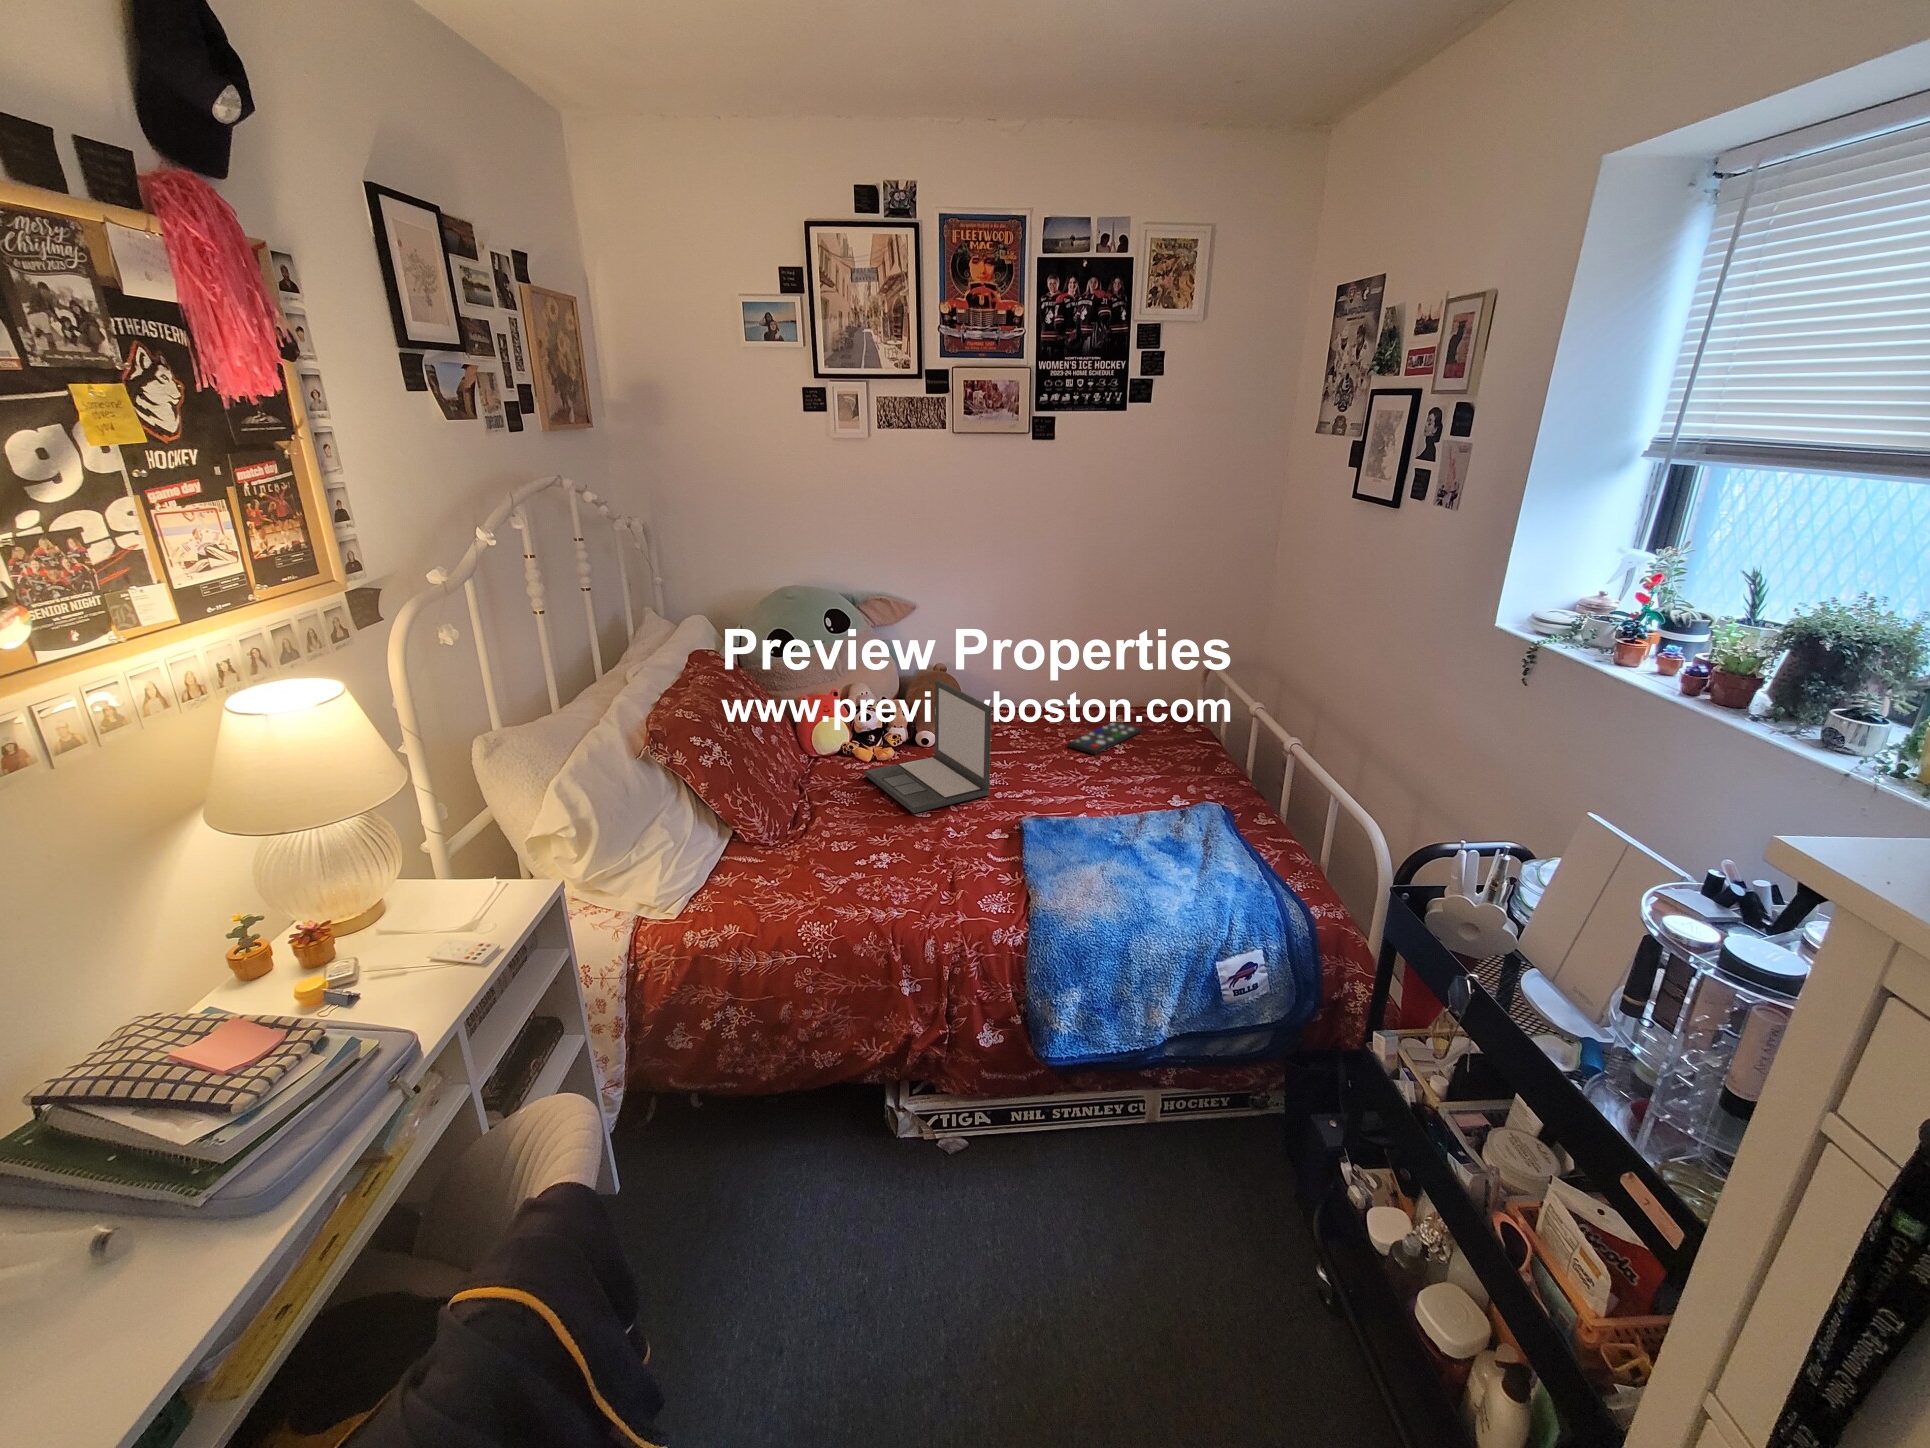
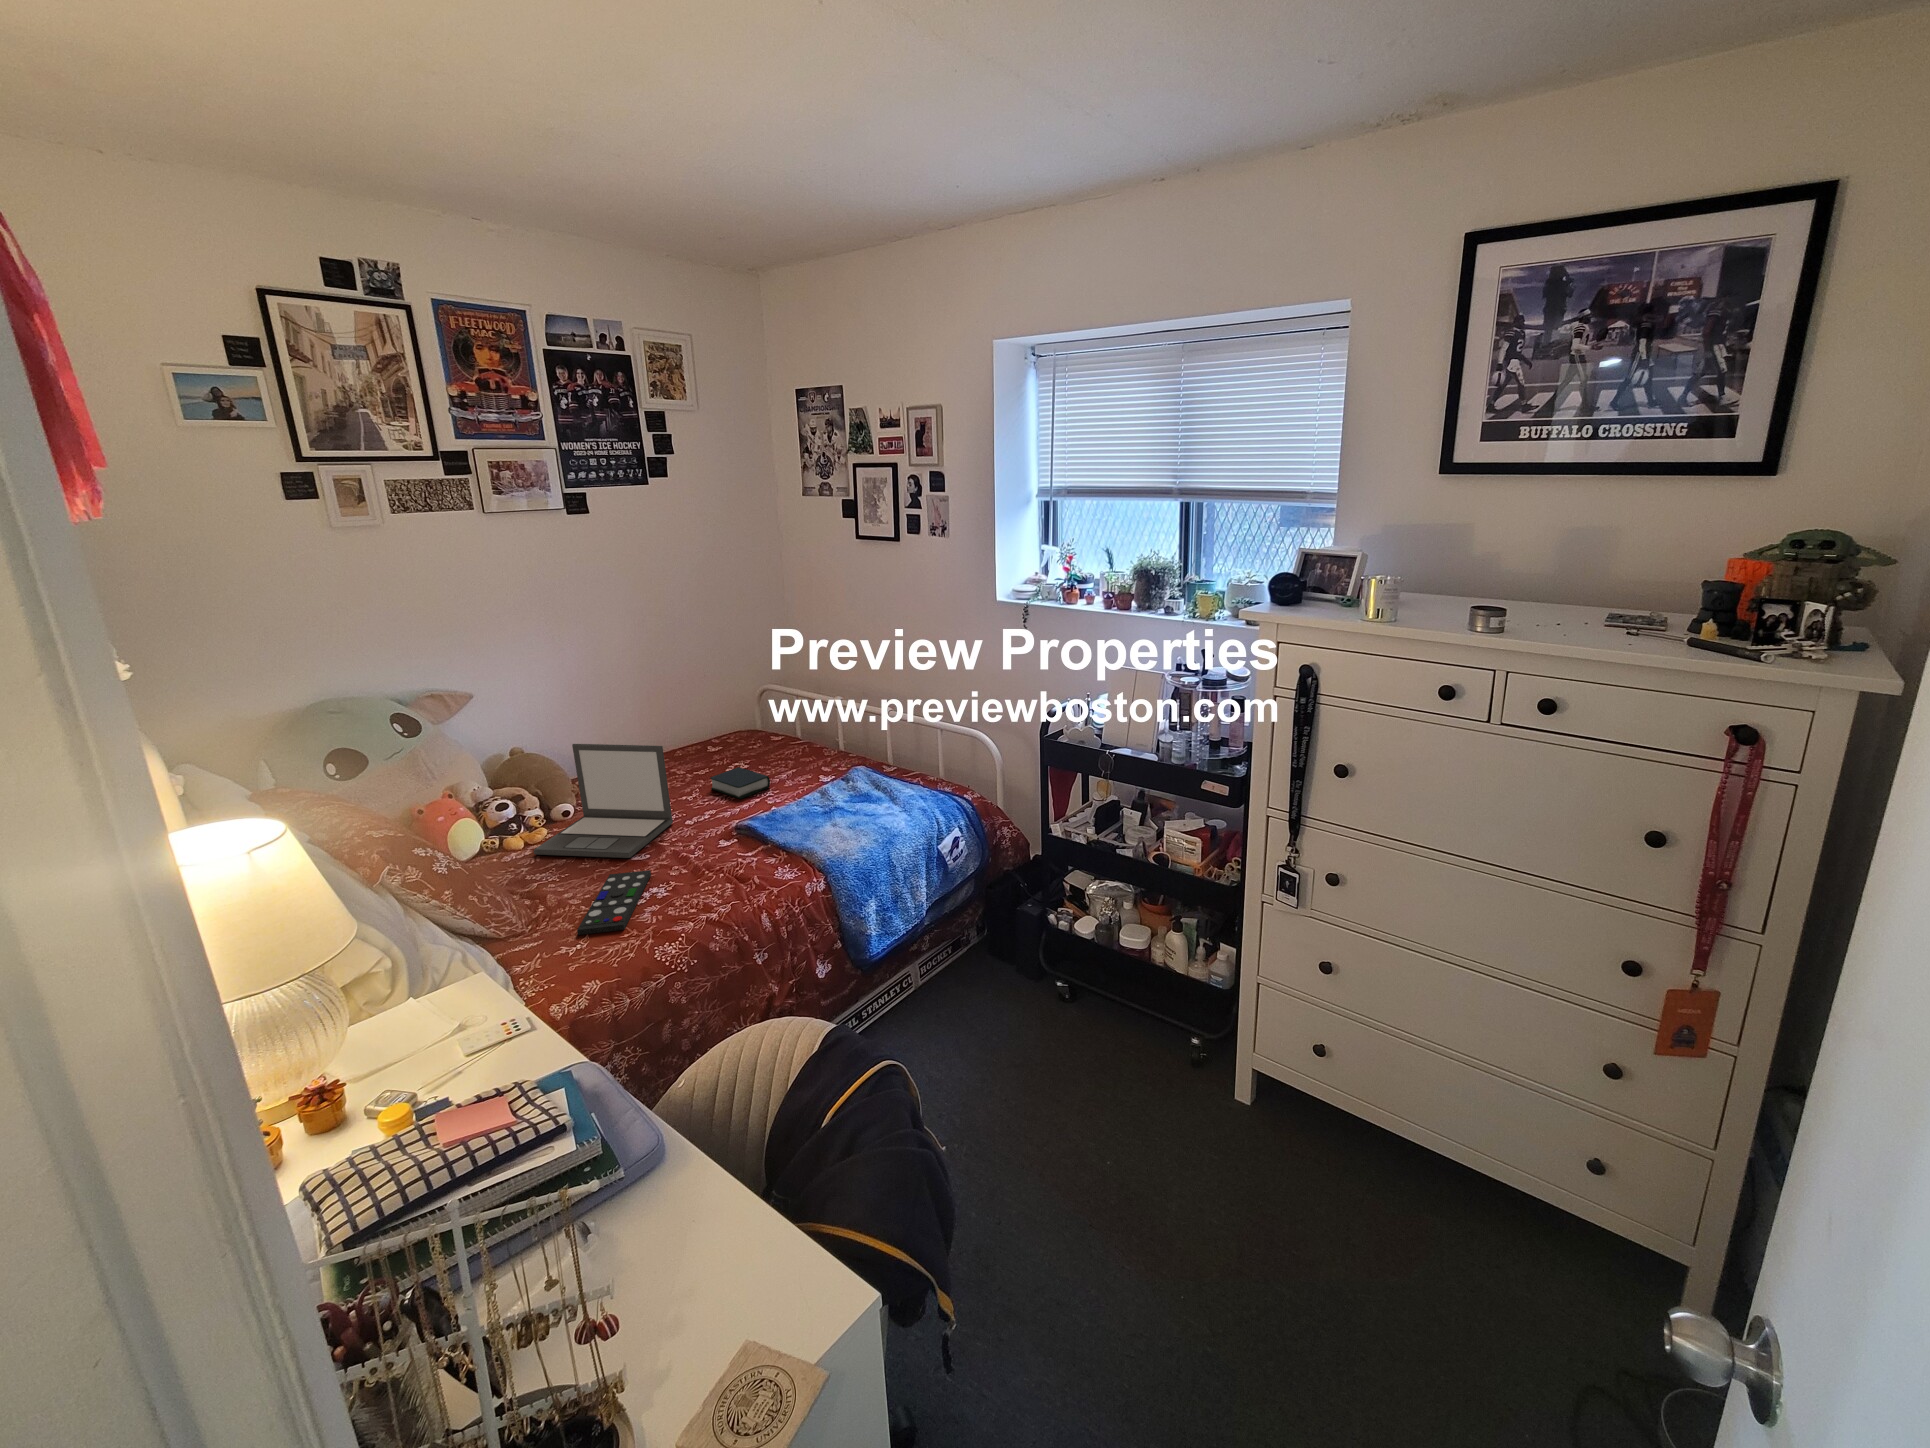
remote control: present [1068,722,1141,754] -> present [577,870,651,935]
book: none [1068,760,1123,797] -> present [710,767,770,799]

